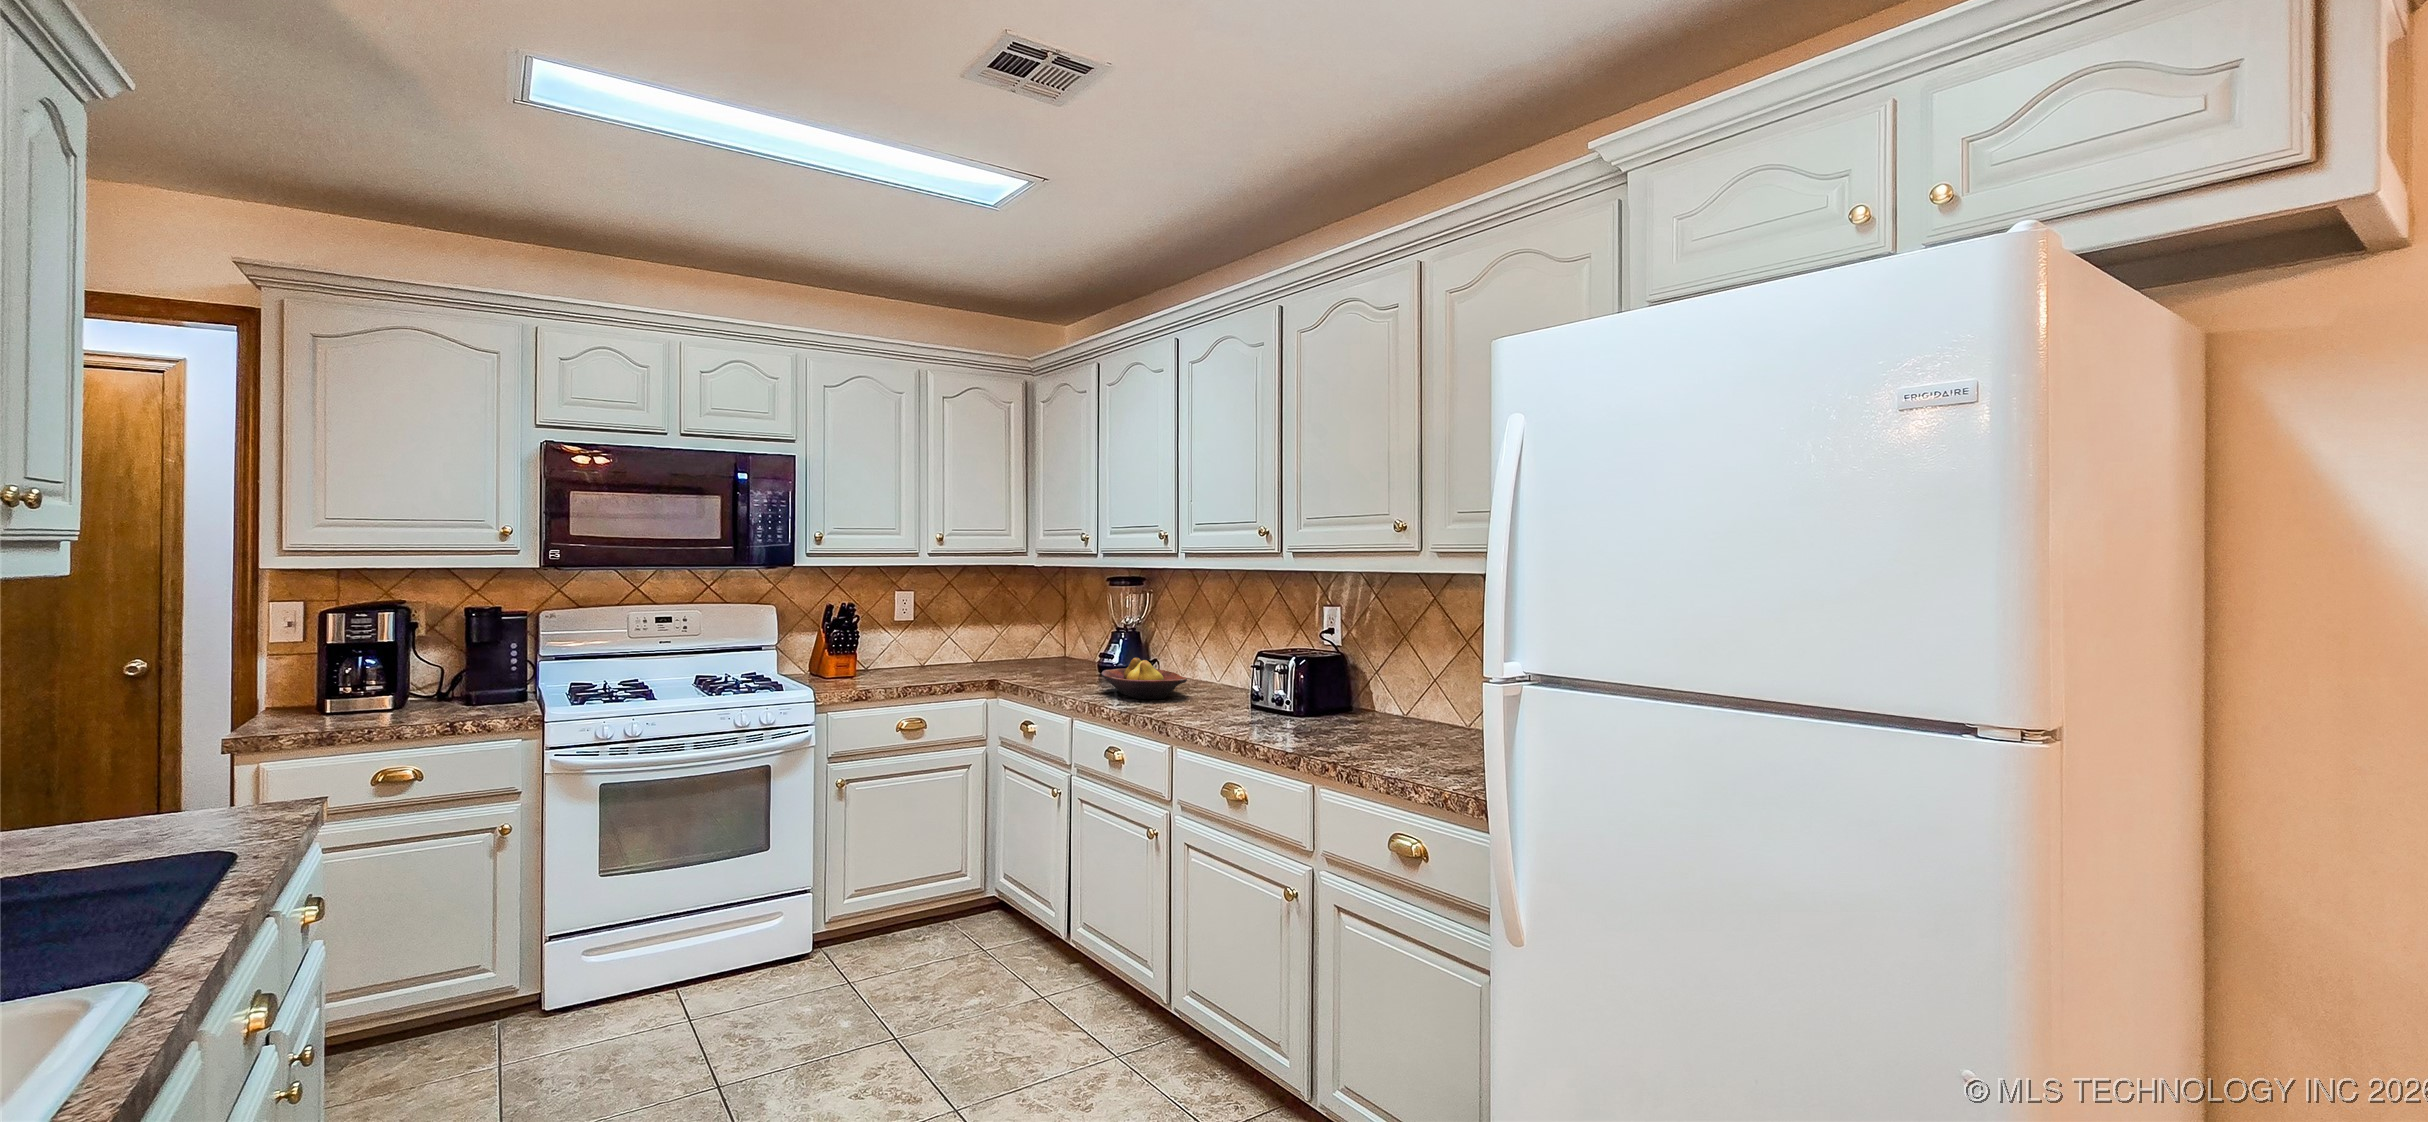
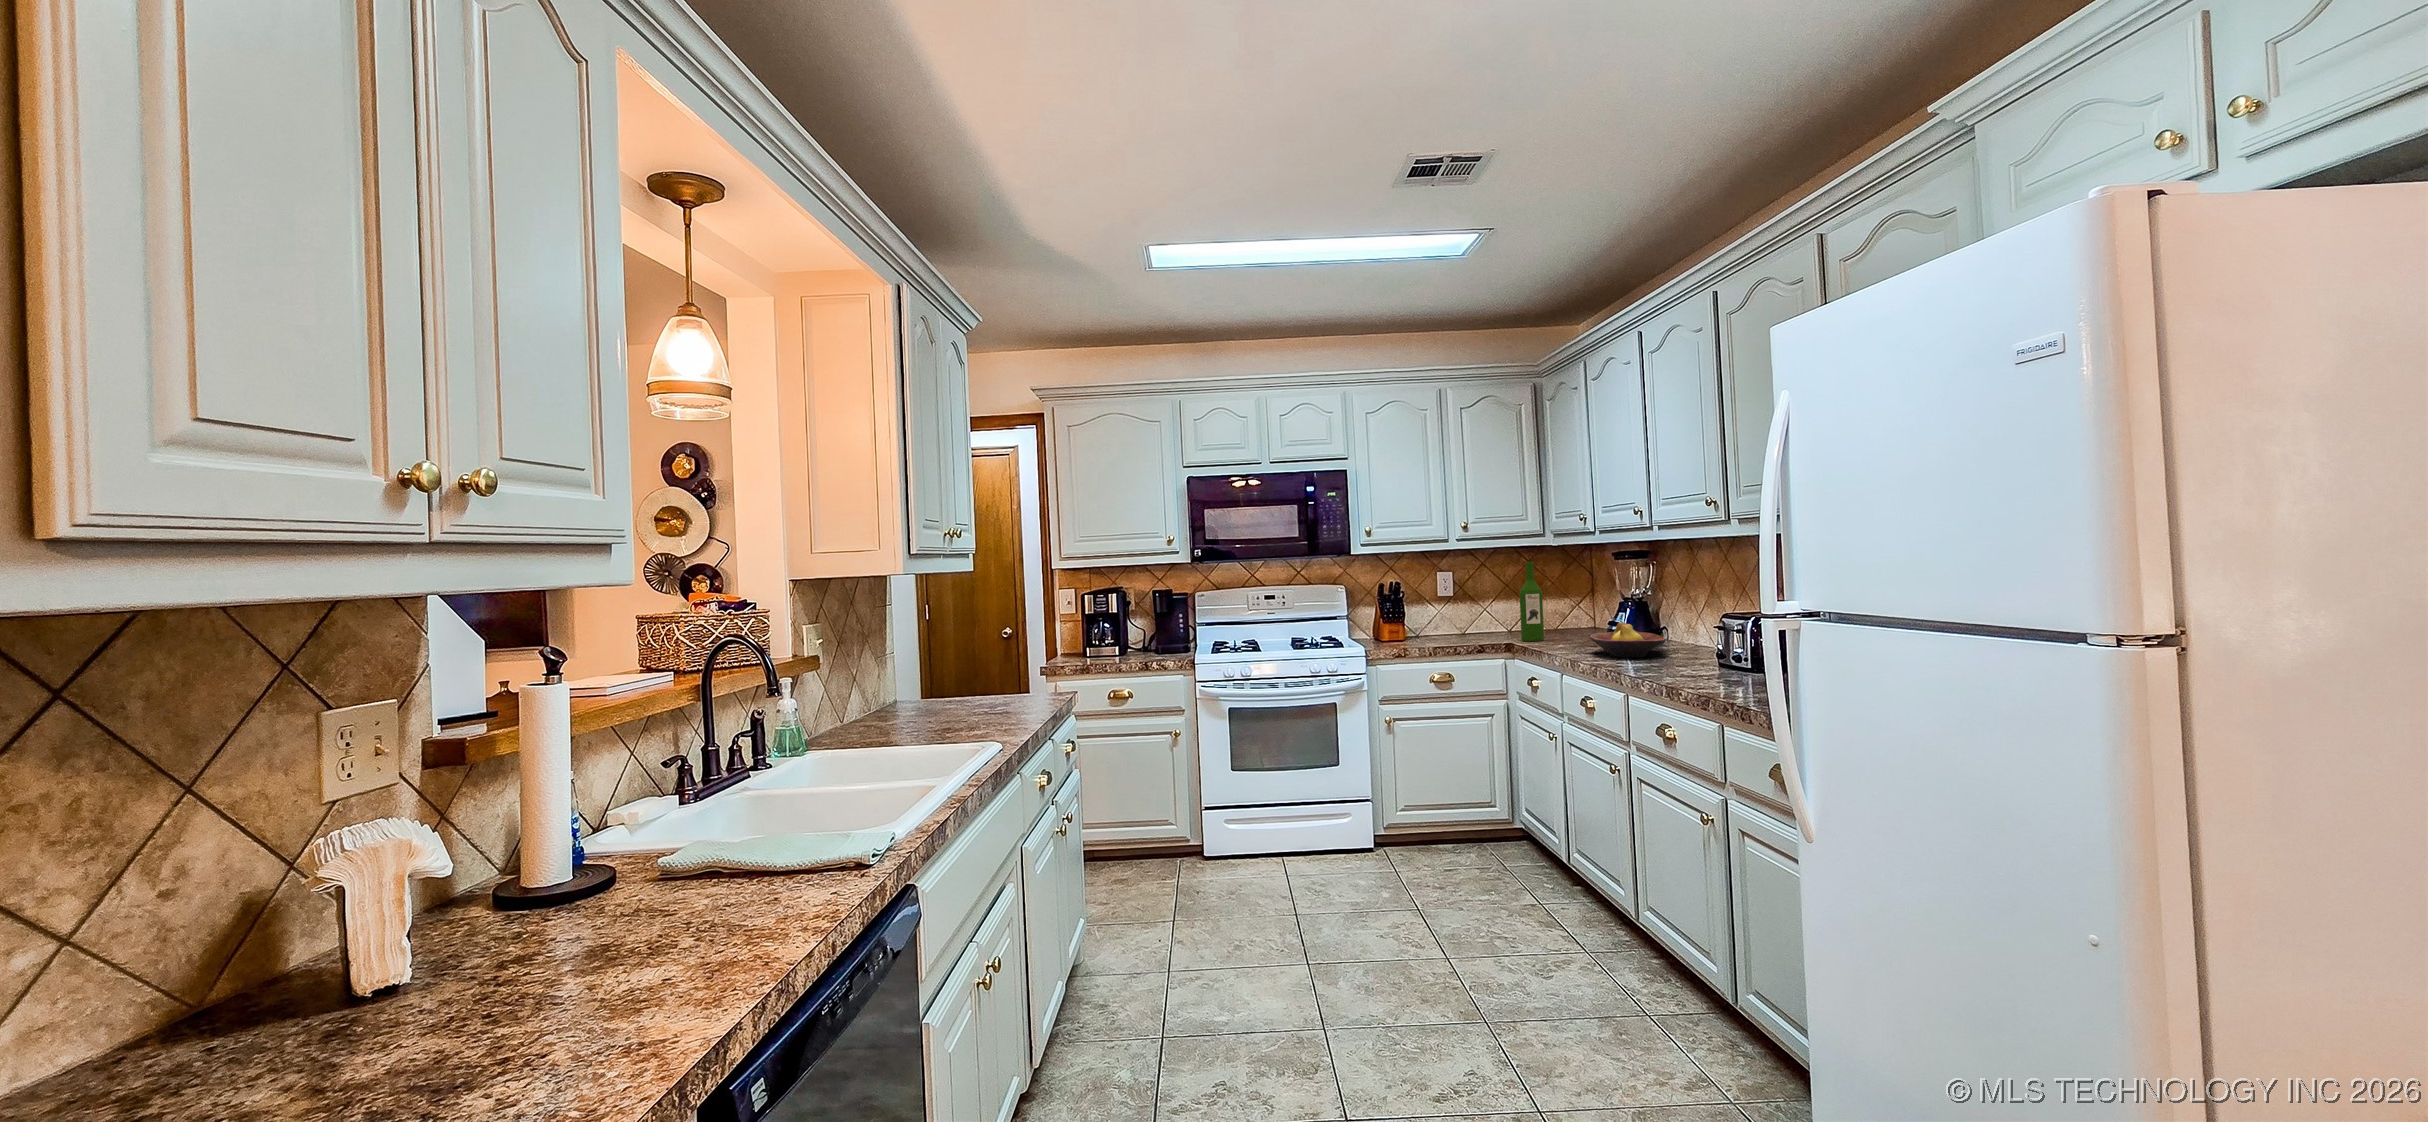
wine bottle: none [1006,584,1032,678] -> present [1520,562,1544,641]

